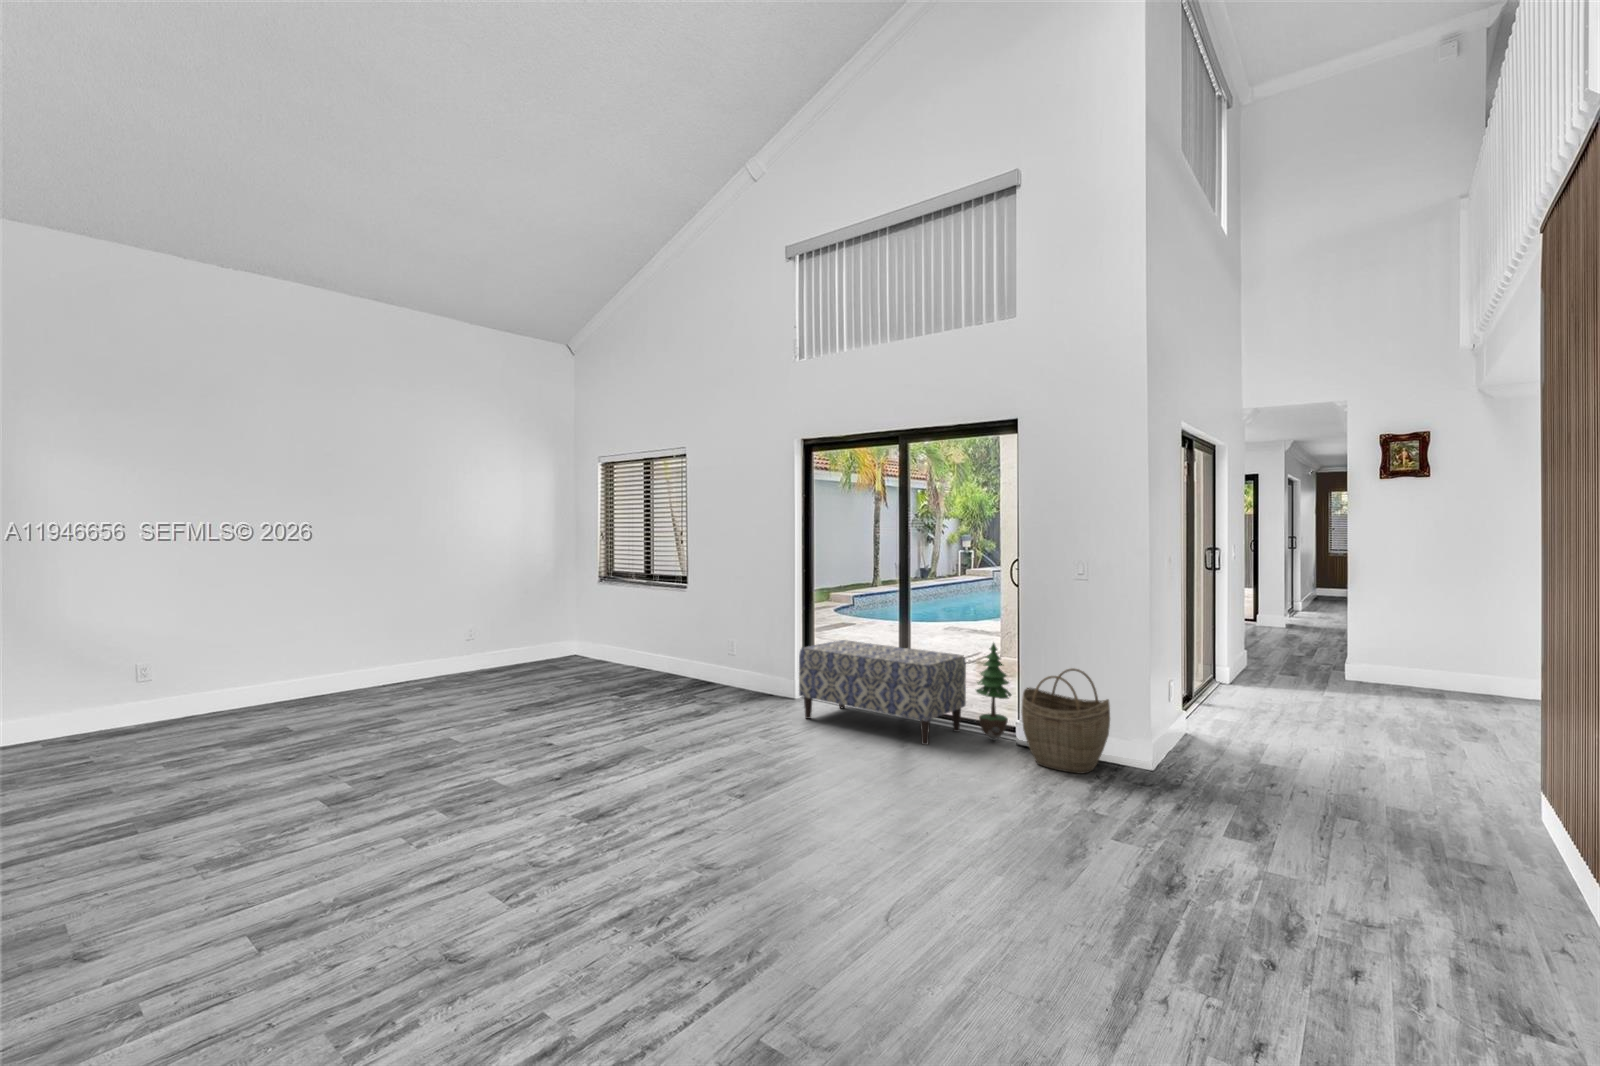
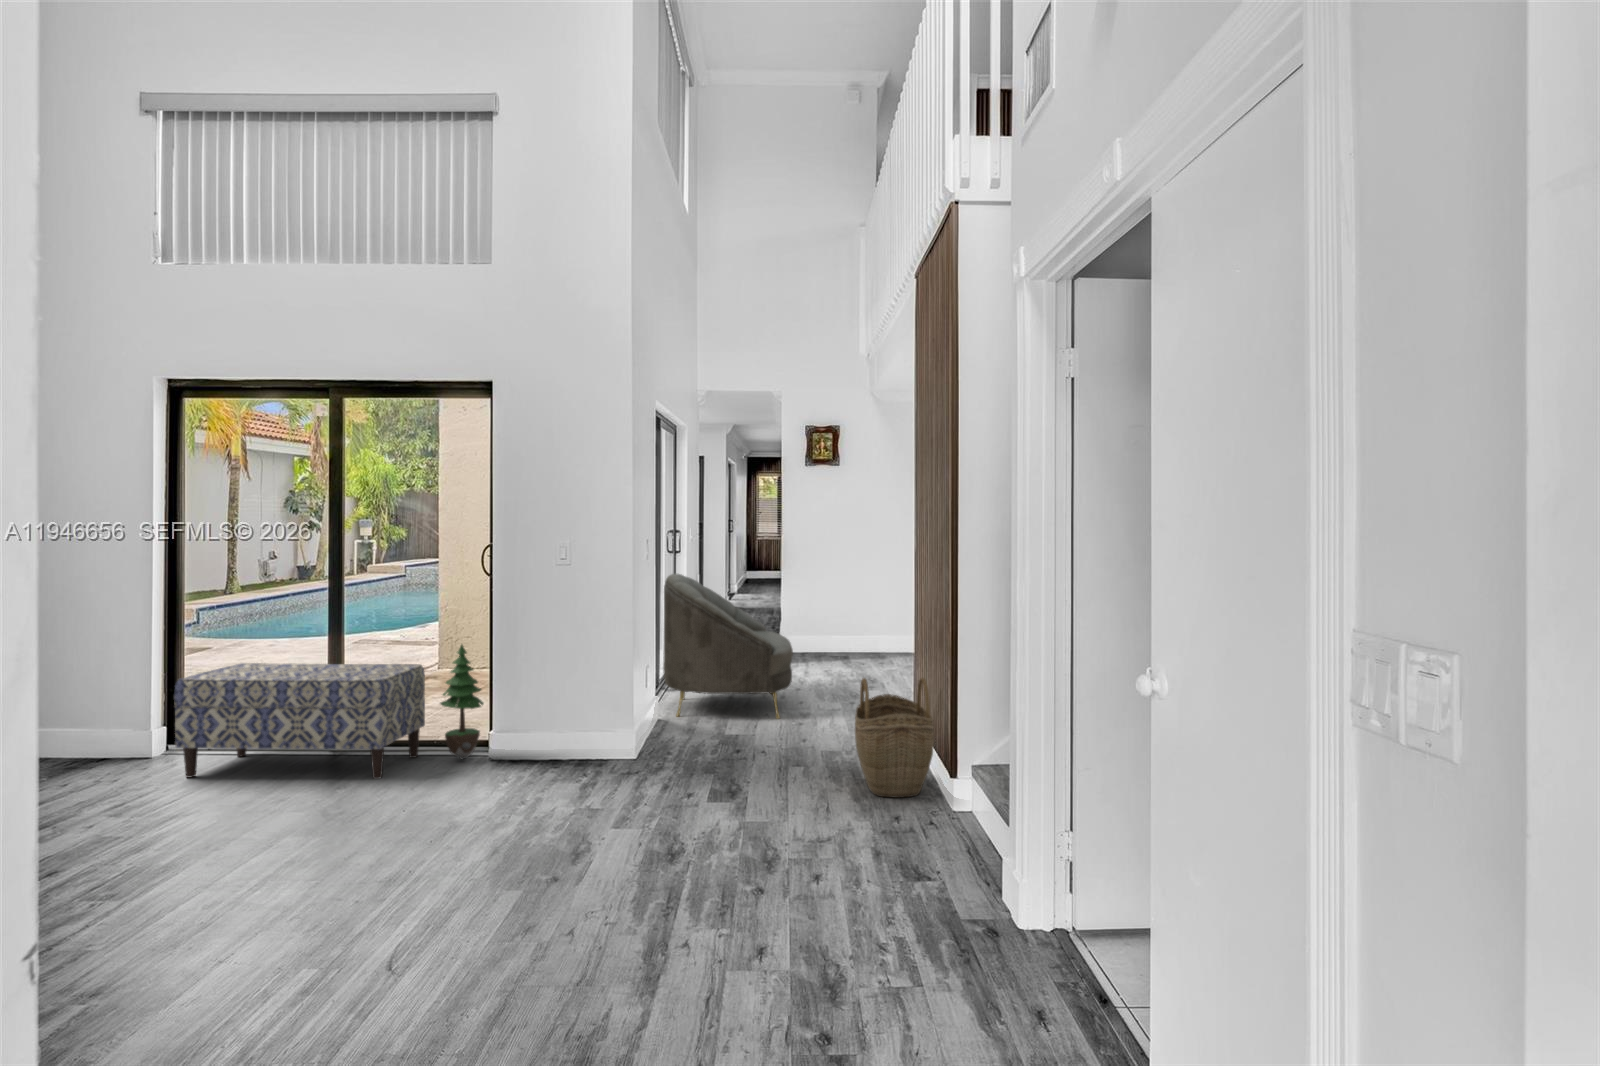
armchair: none [1194,590,1354,757] -> present [663,574,793,719]
woven basket: present [1022,668,1110,774] -> present [855,678,934,798]

